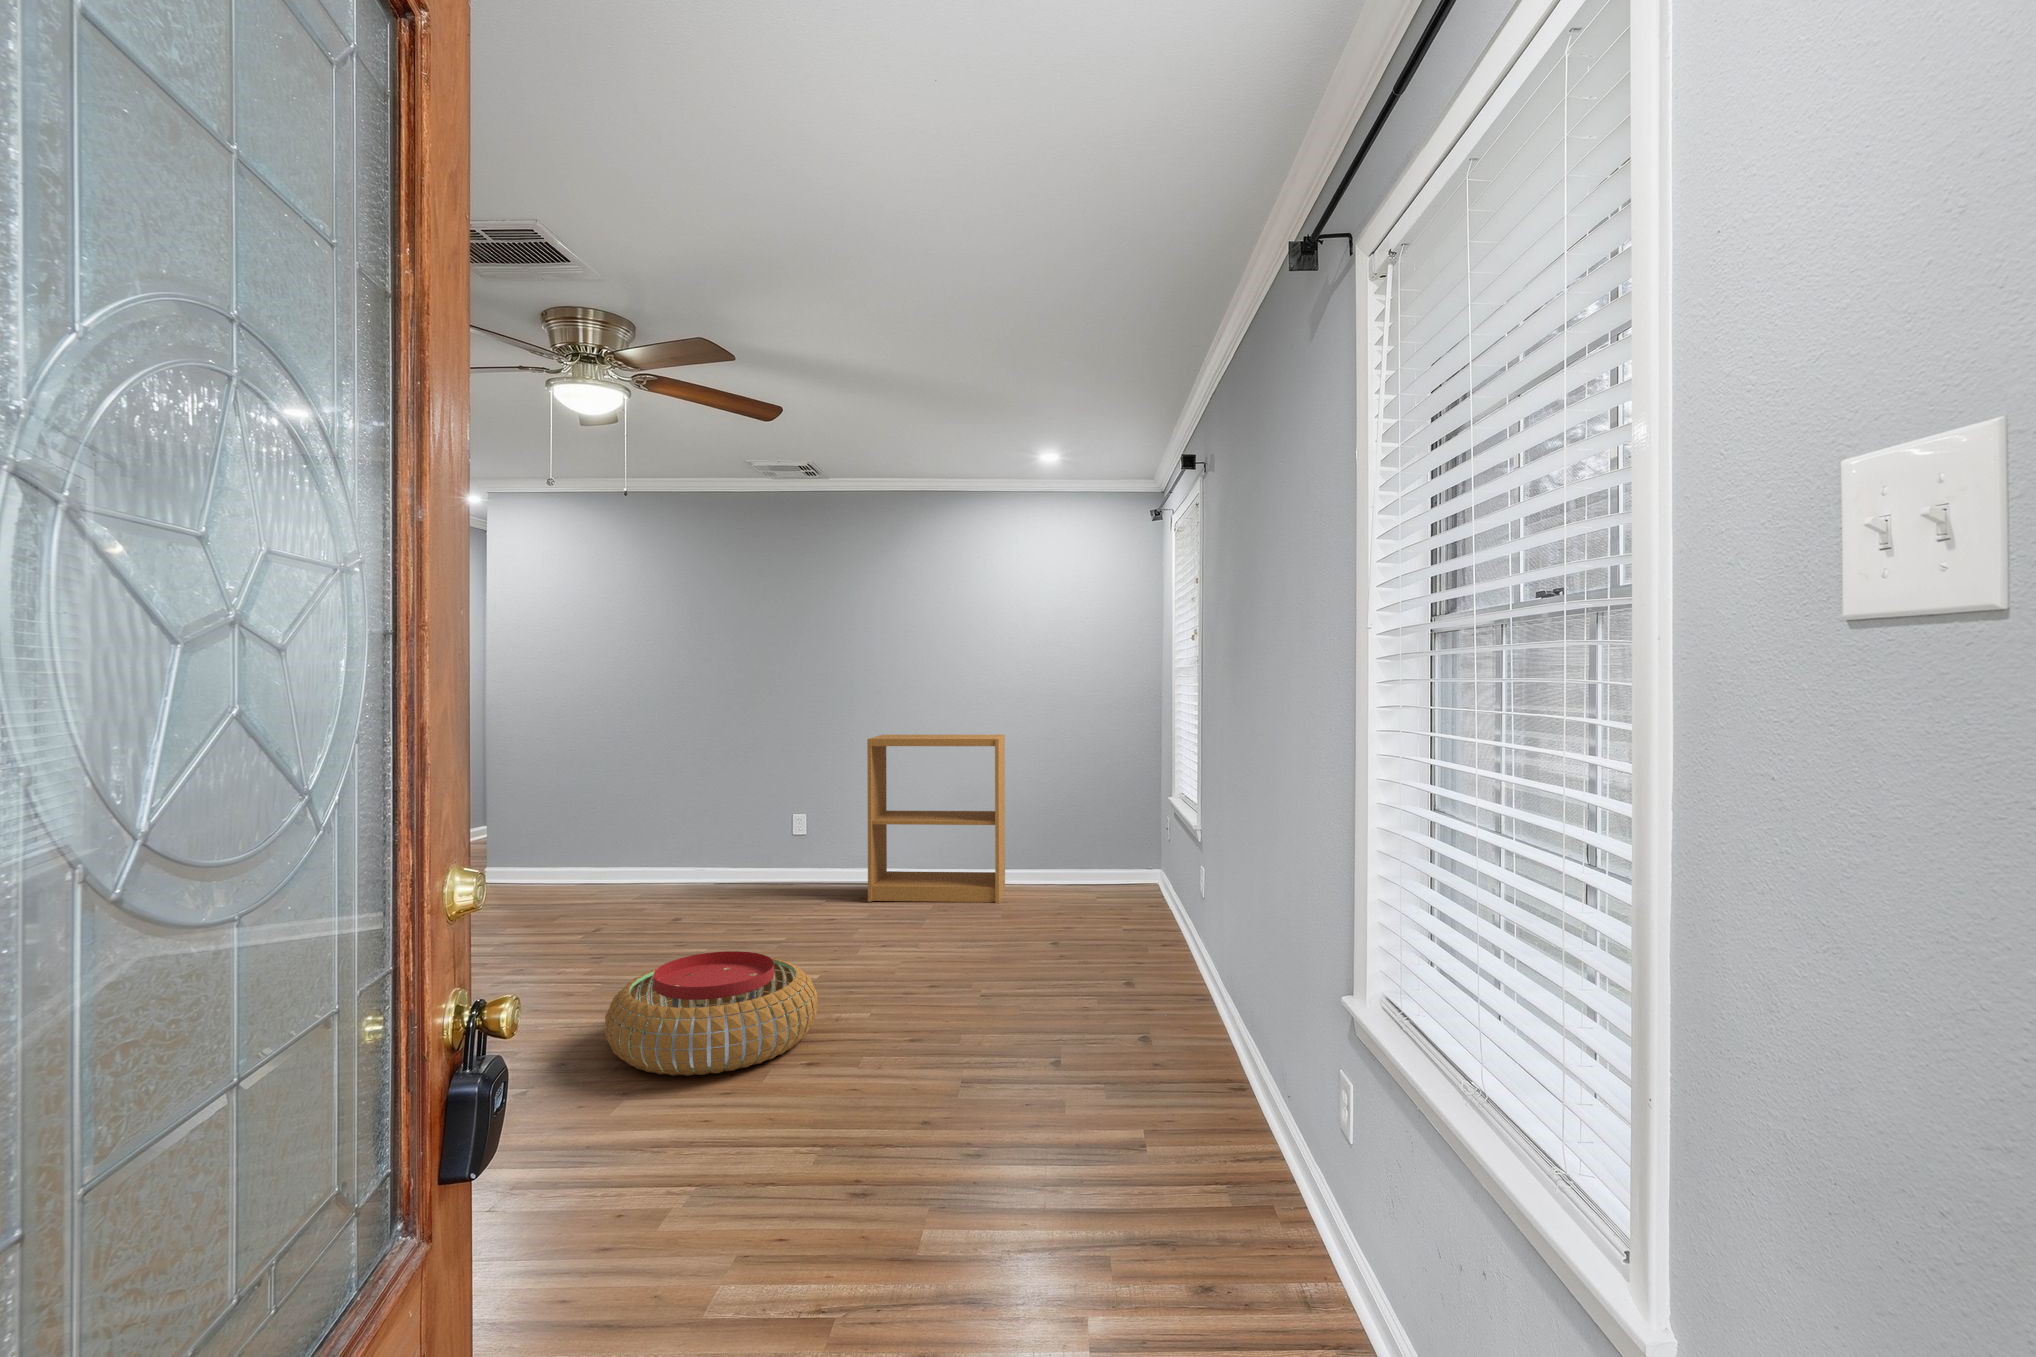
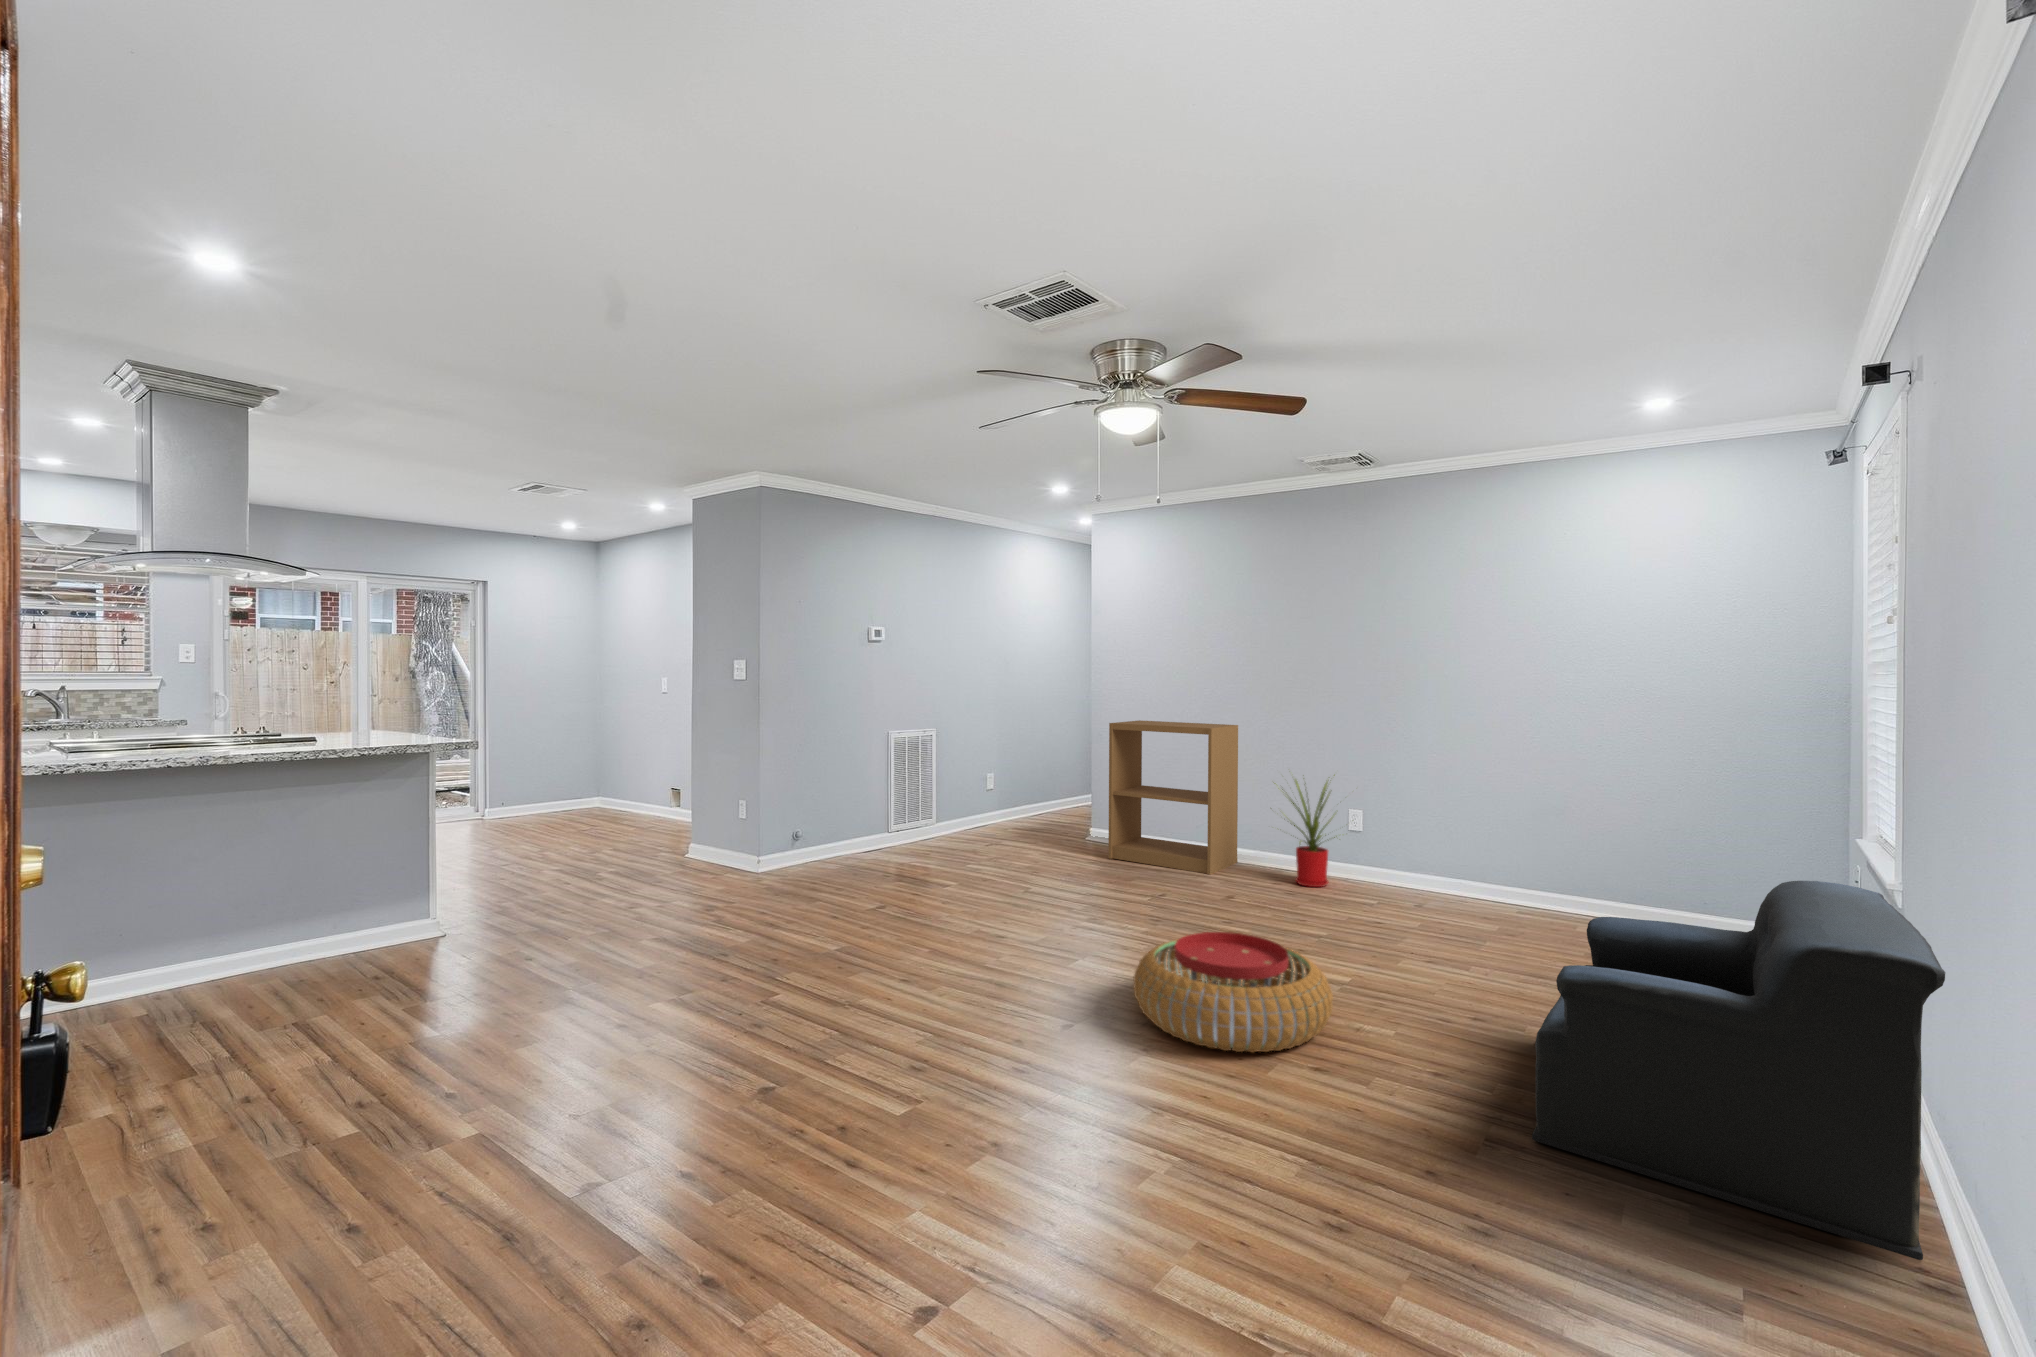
bookshelf: present [867,735,1005,903] -> present [1108,720,1238,875]
house plant: none [719,779,810,899] -> present [1274,775,1335,887]
armchair: none [995,828,1234,1076] -> present [1532,881,1945,1260]

